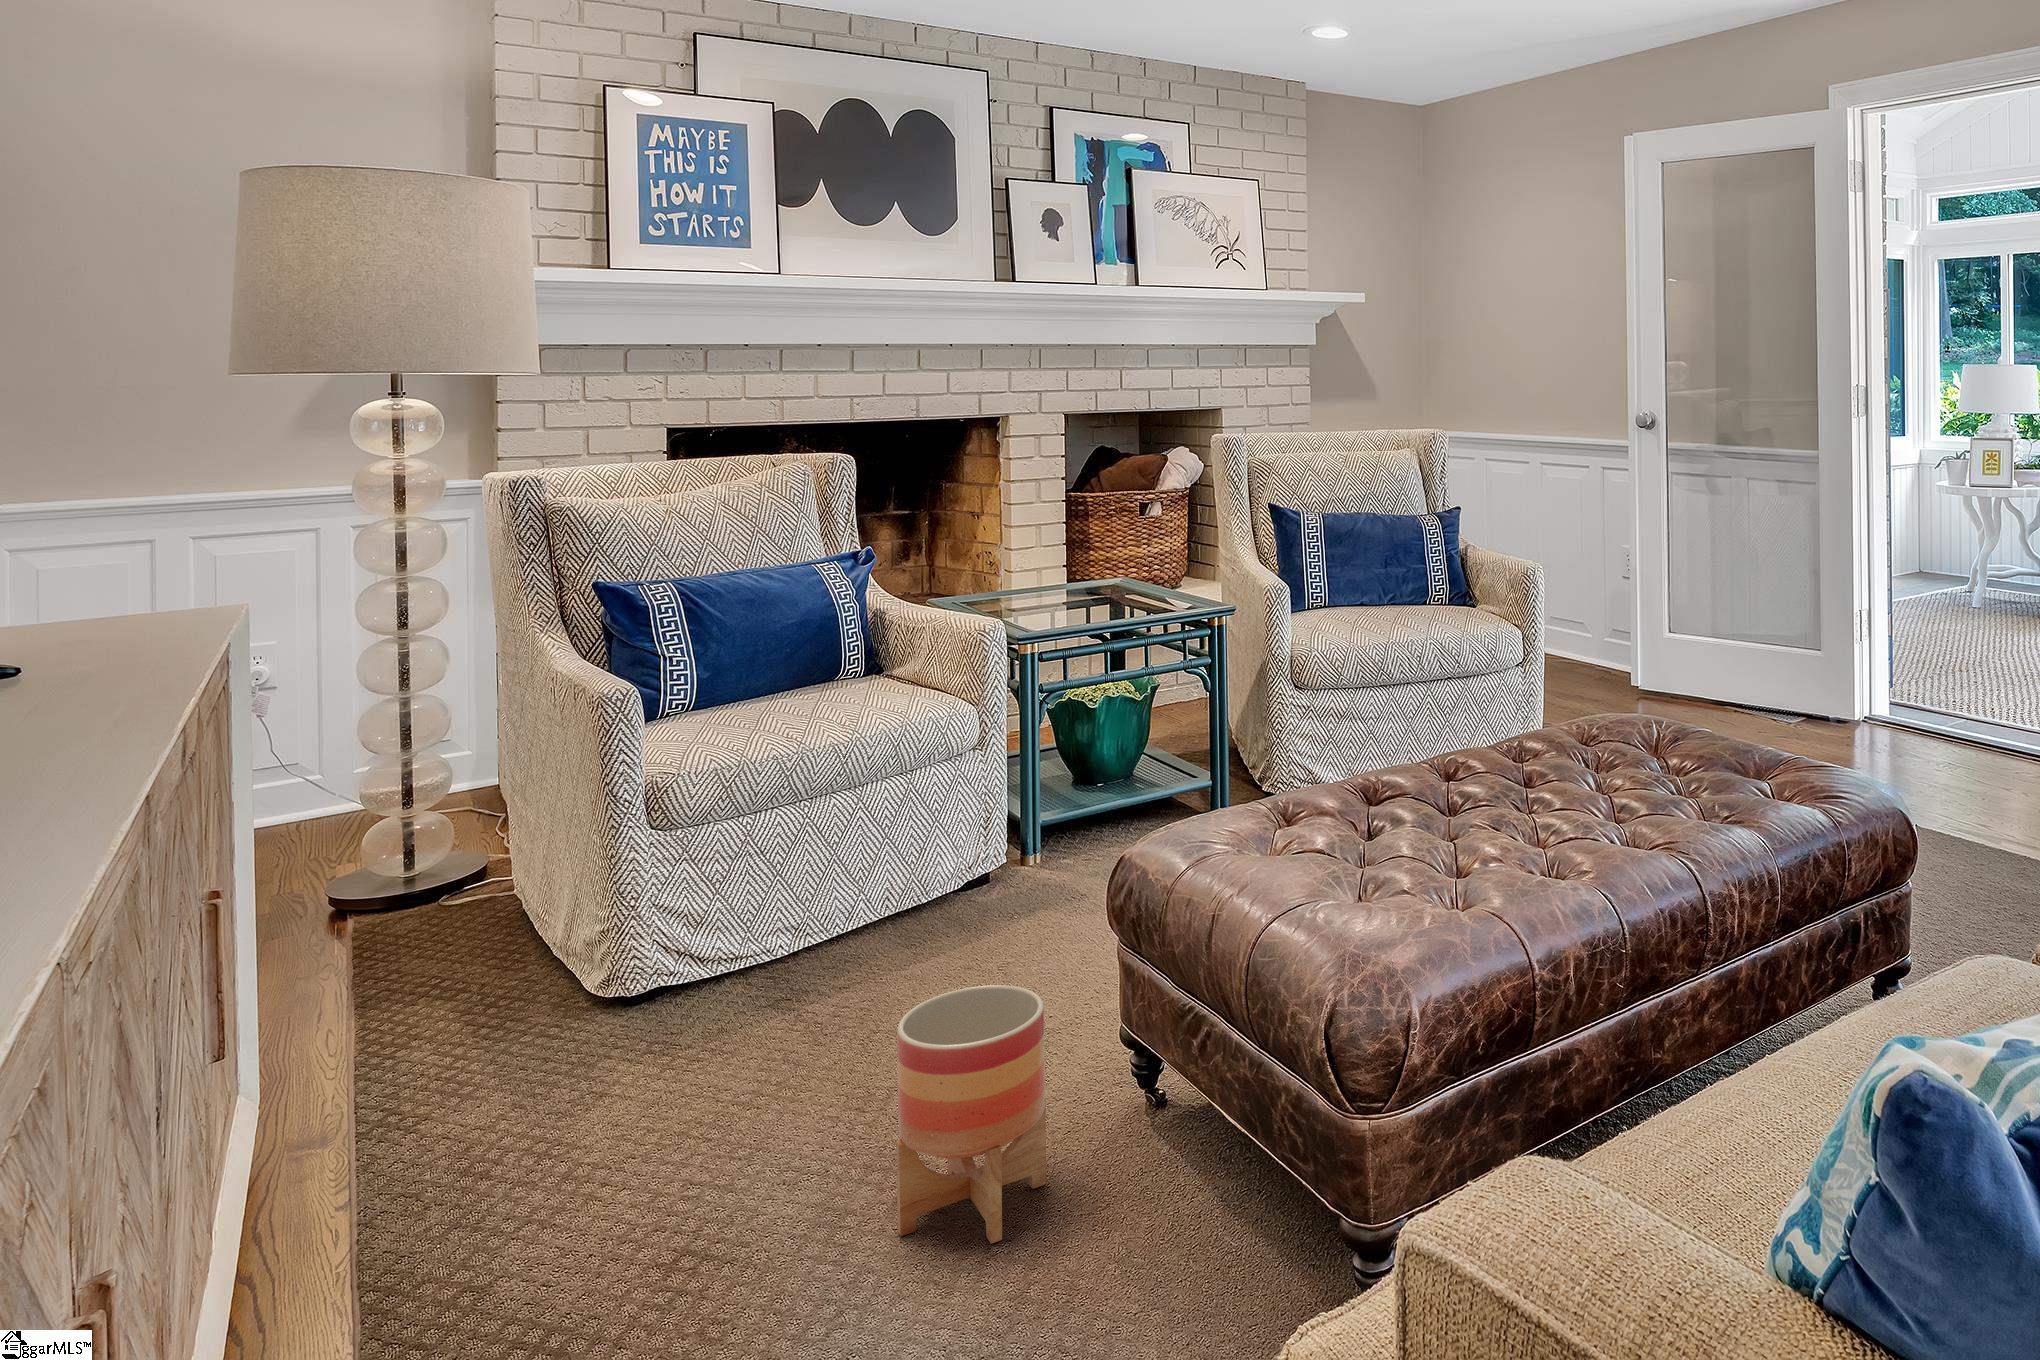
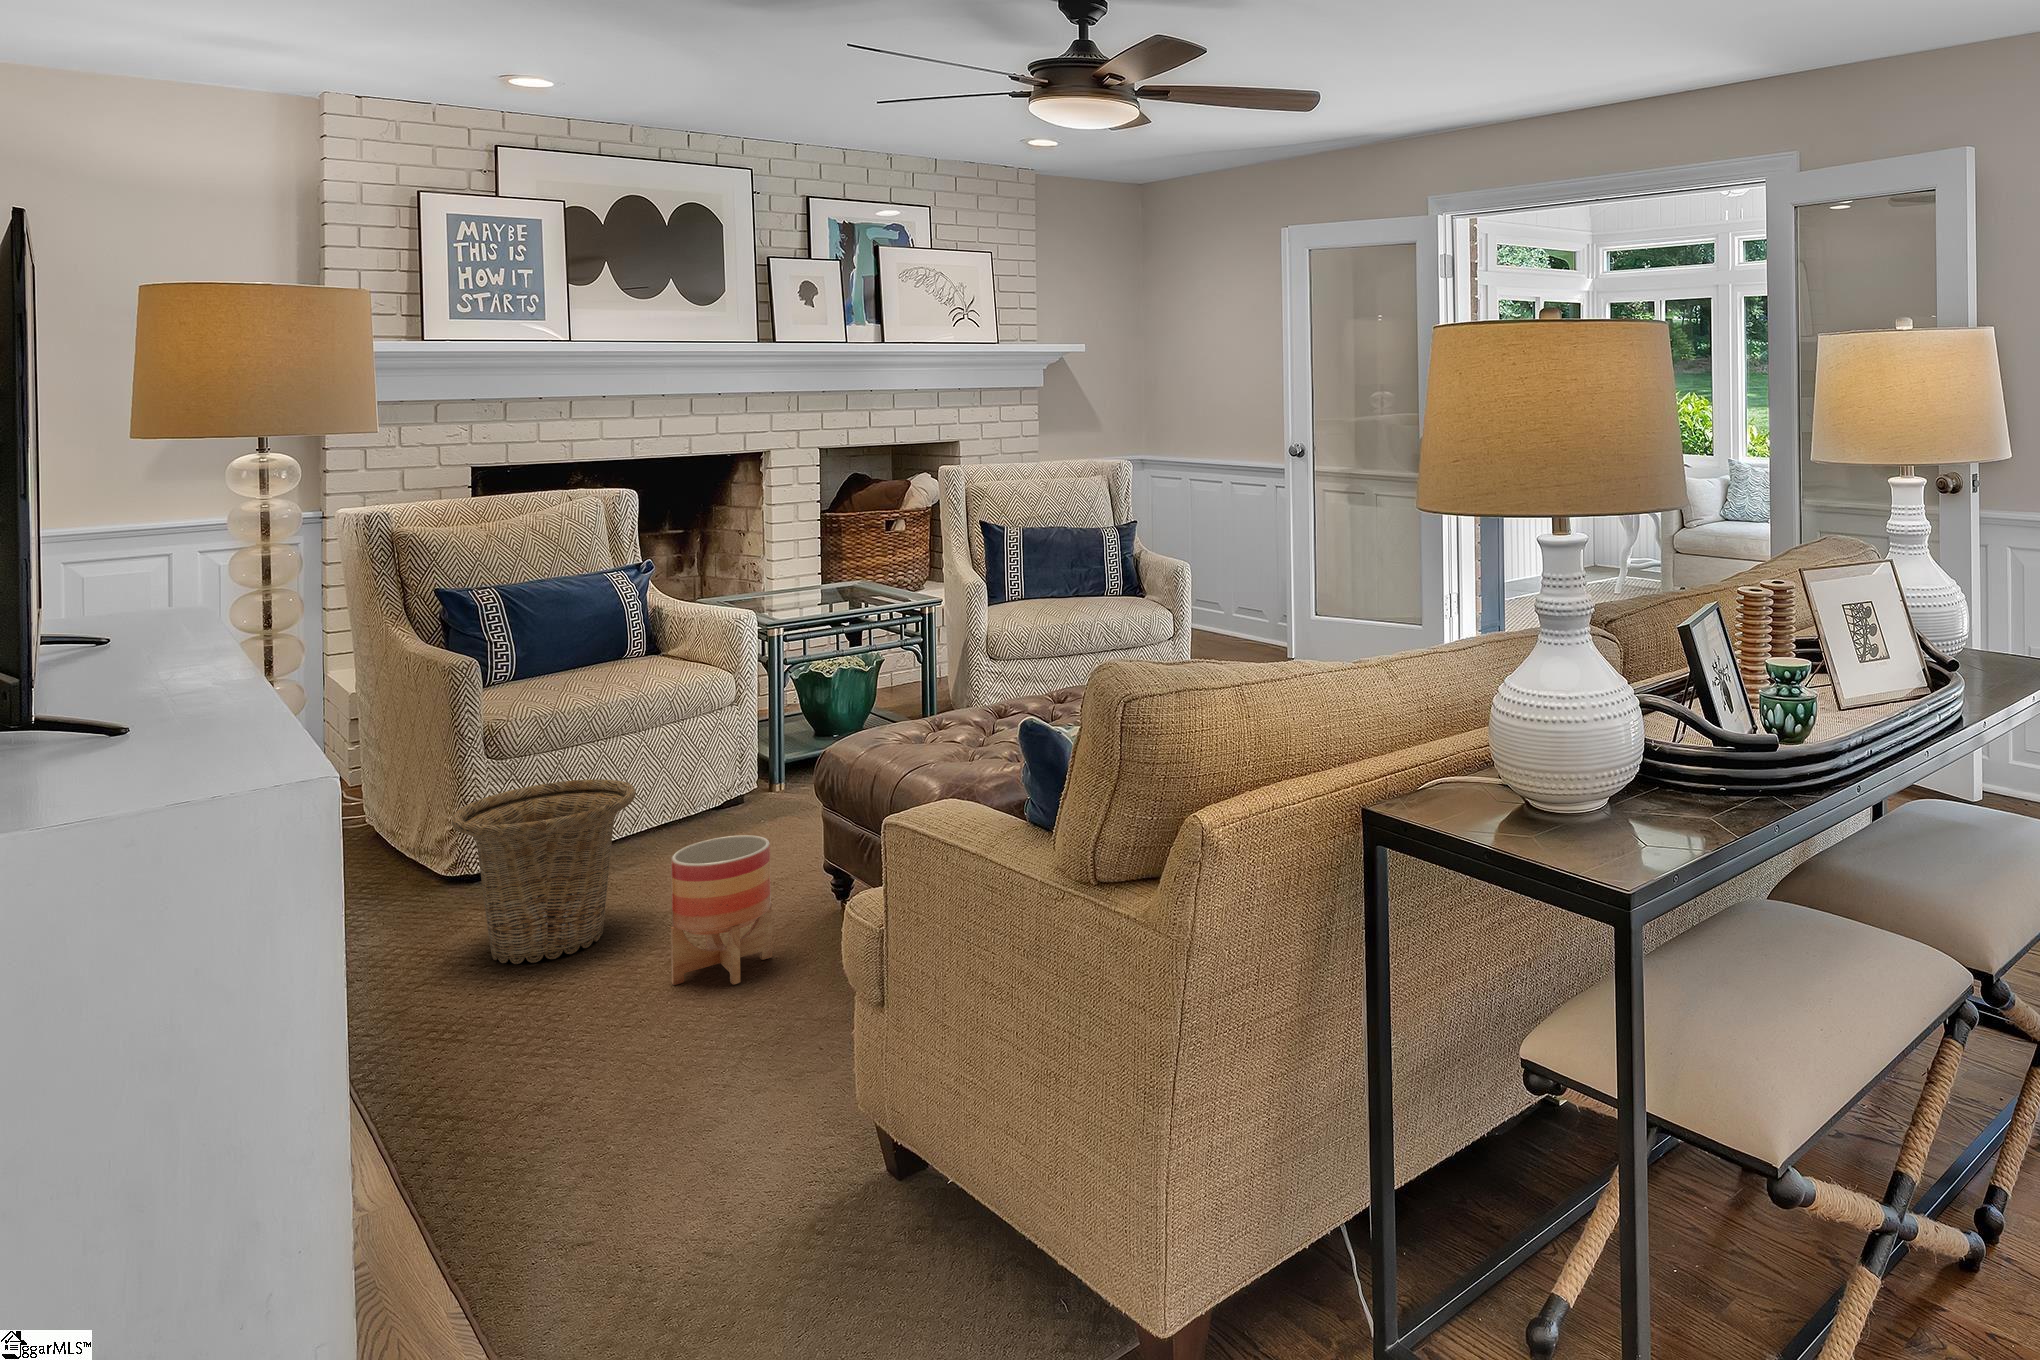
basket: none [583,873,846,1169] -> present [452,779,636,964]

